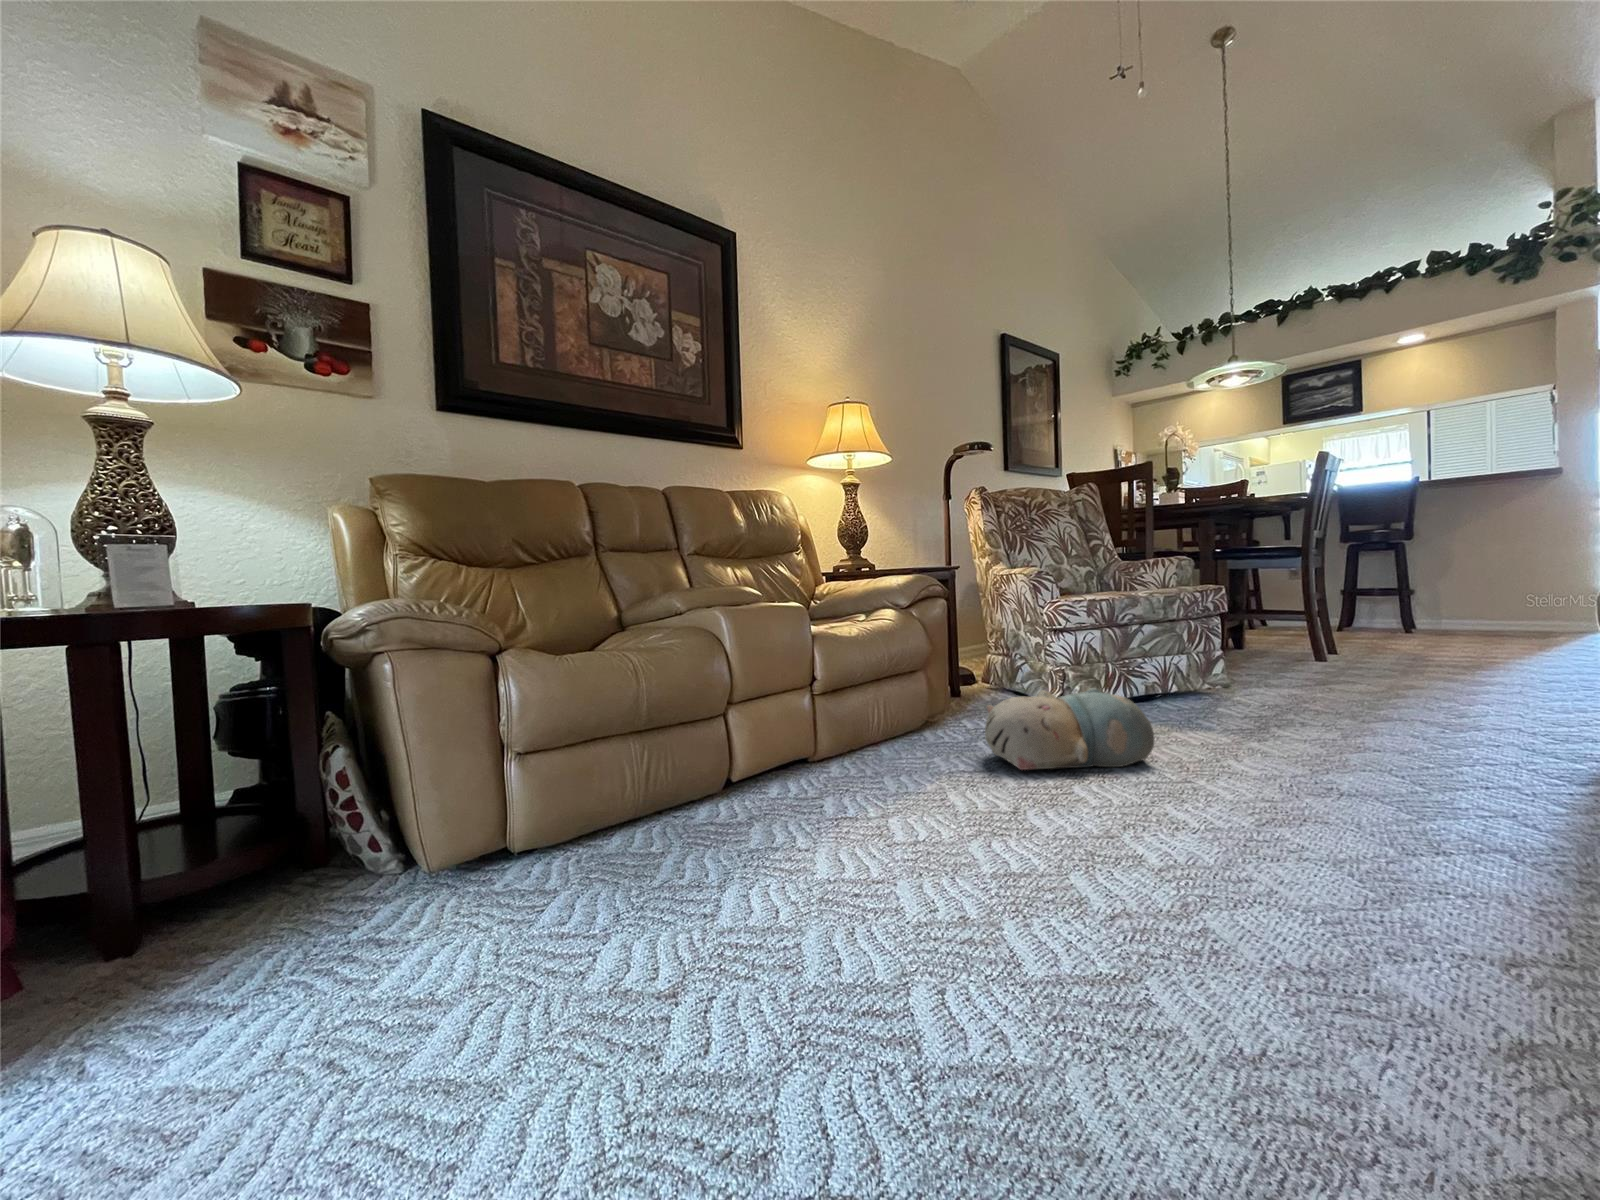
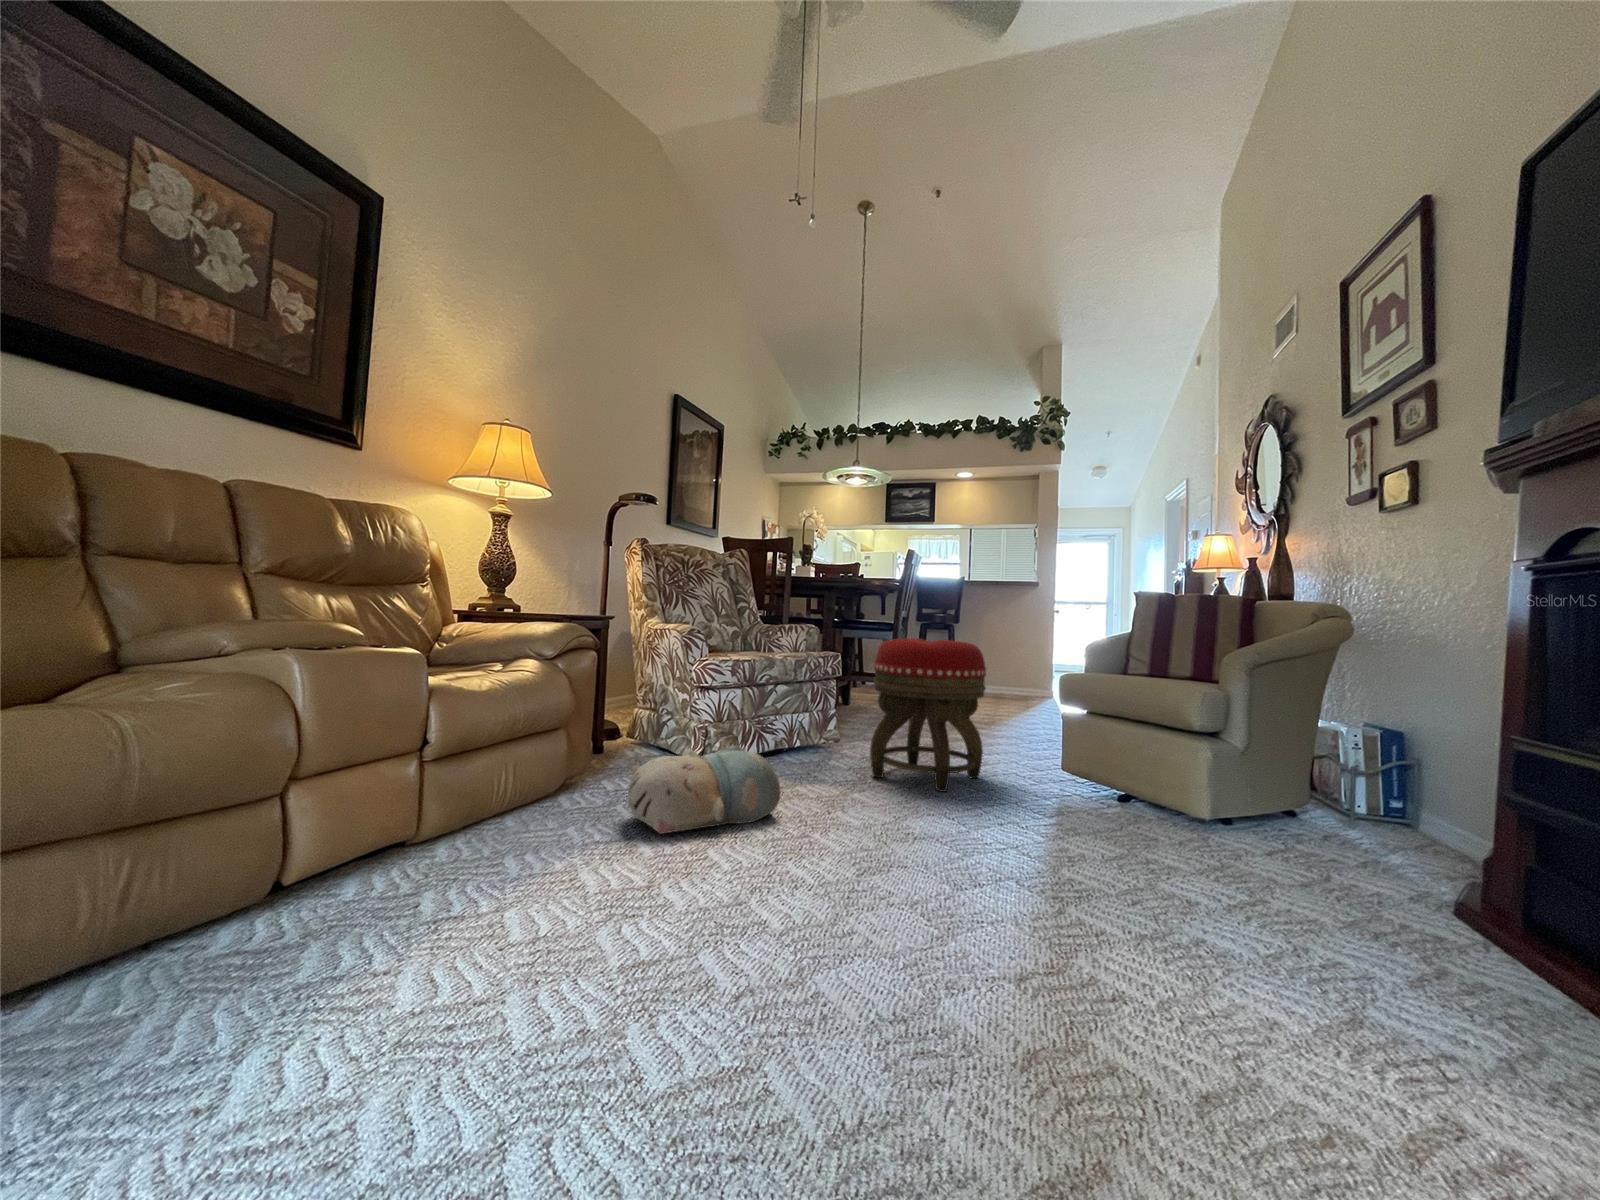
footstool: none [1275,553,1470,750] -> present [870,638,986,792]

